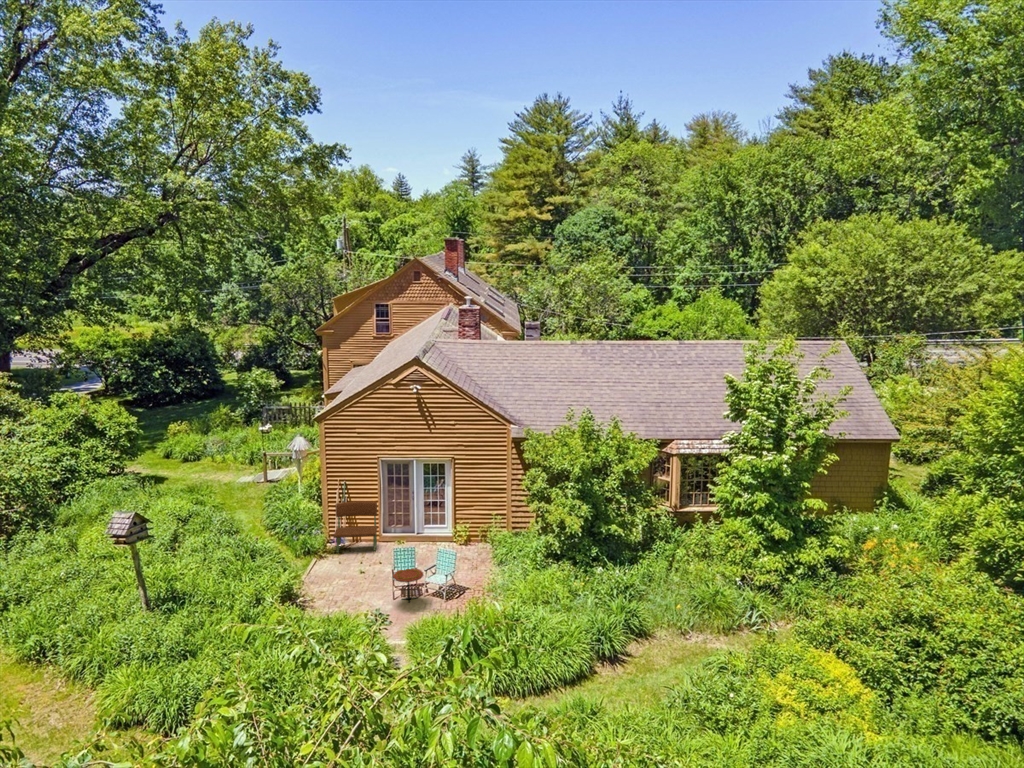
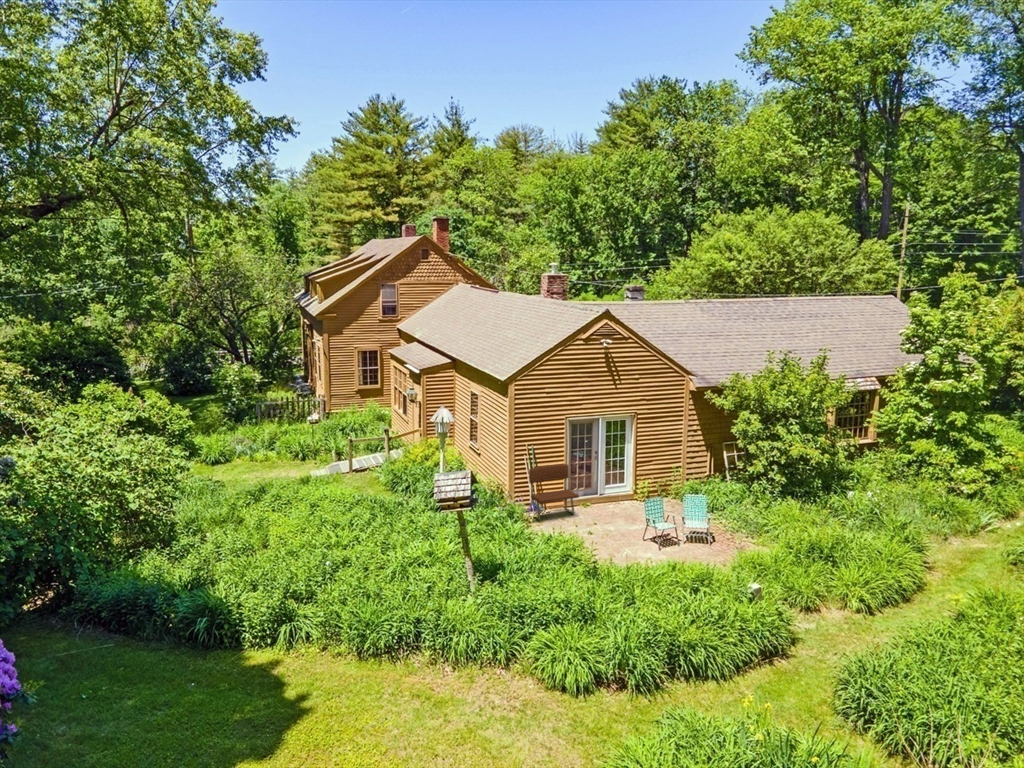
side table: present [393,568,423,602] -> none [664,515,696,548]

